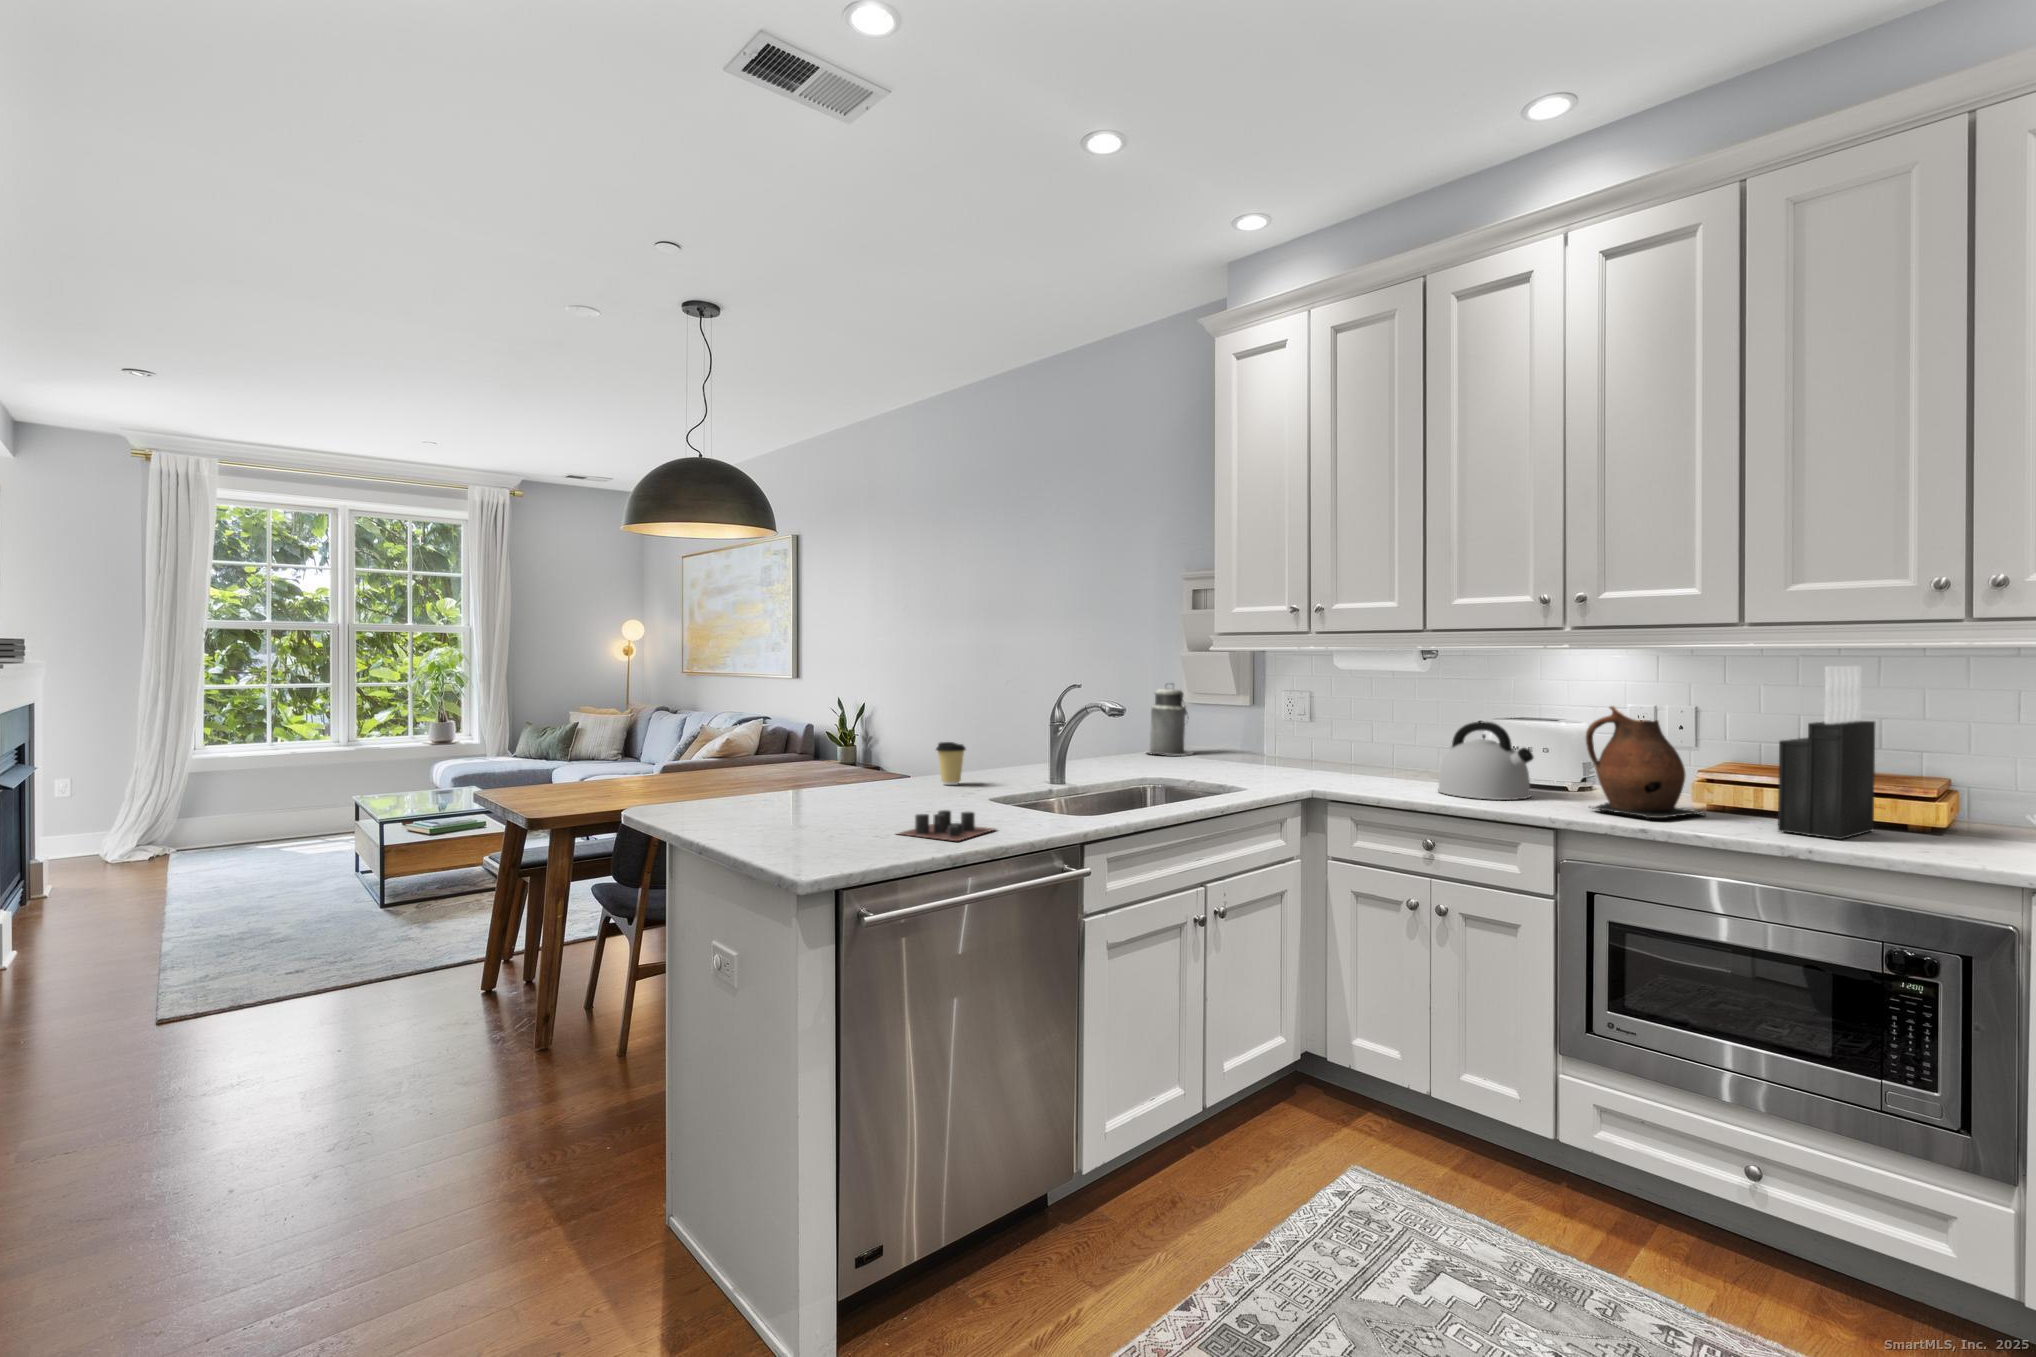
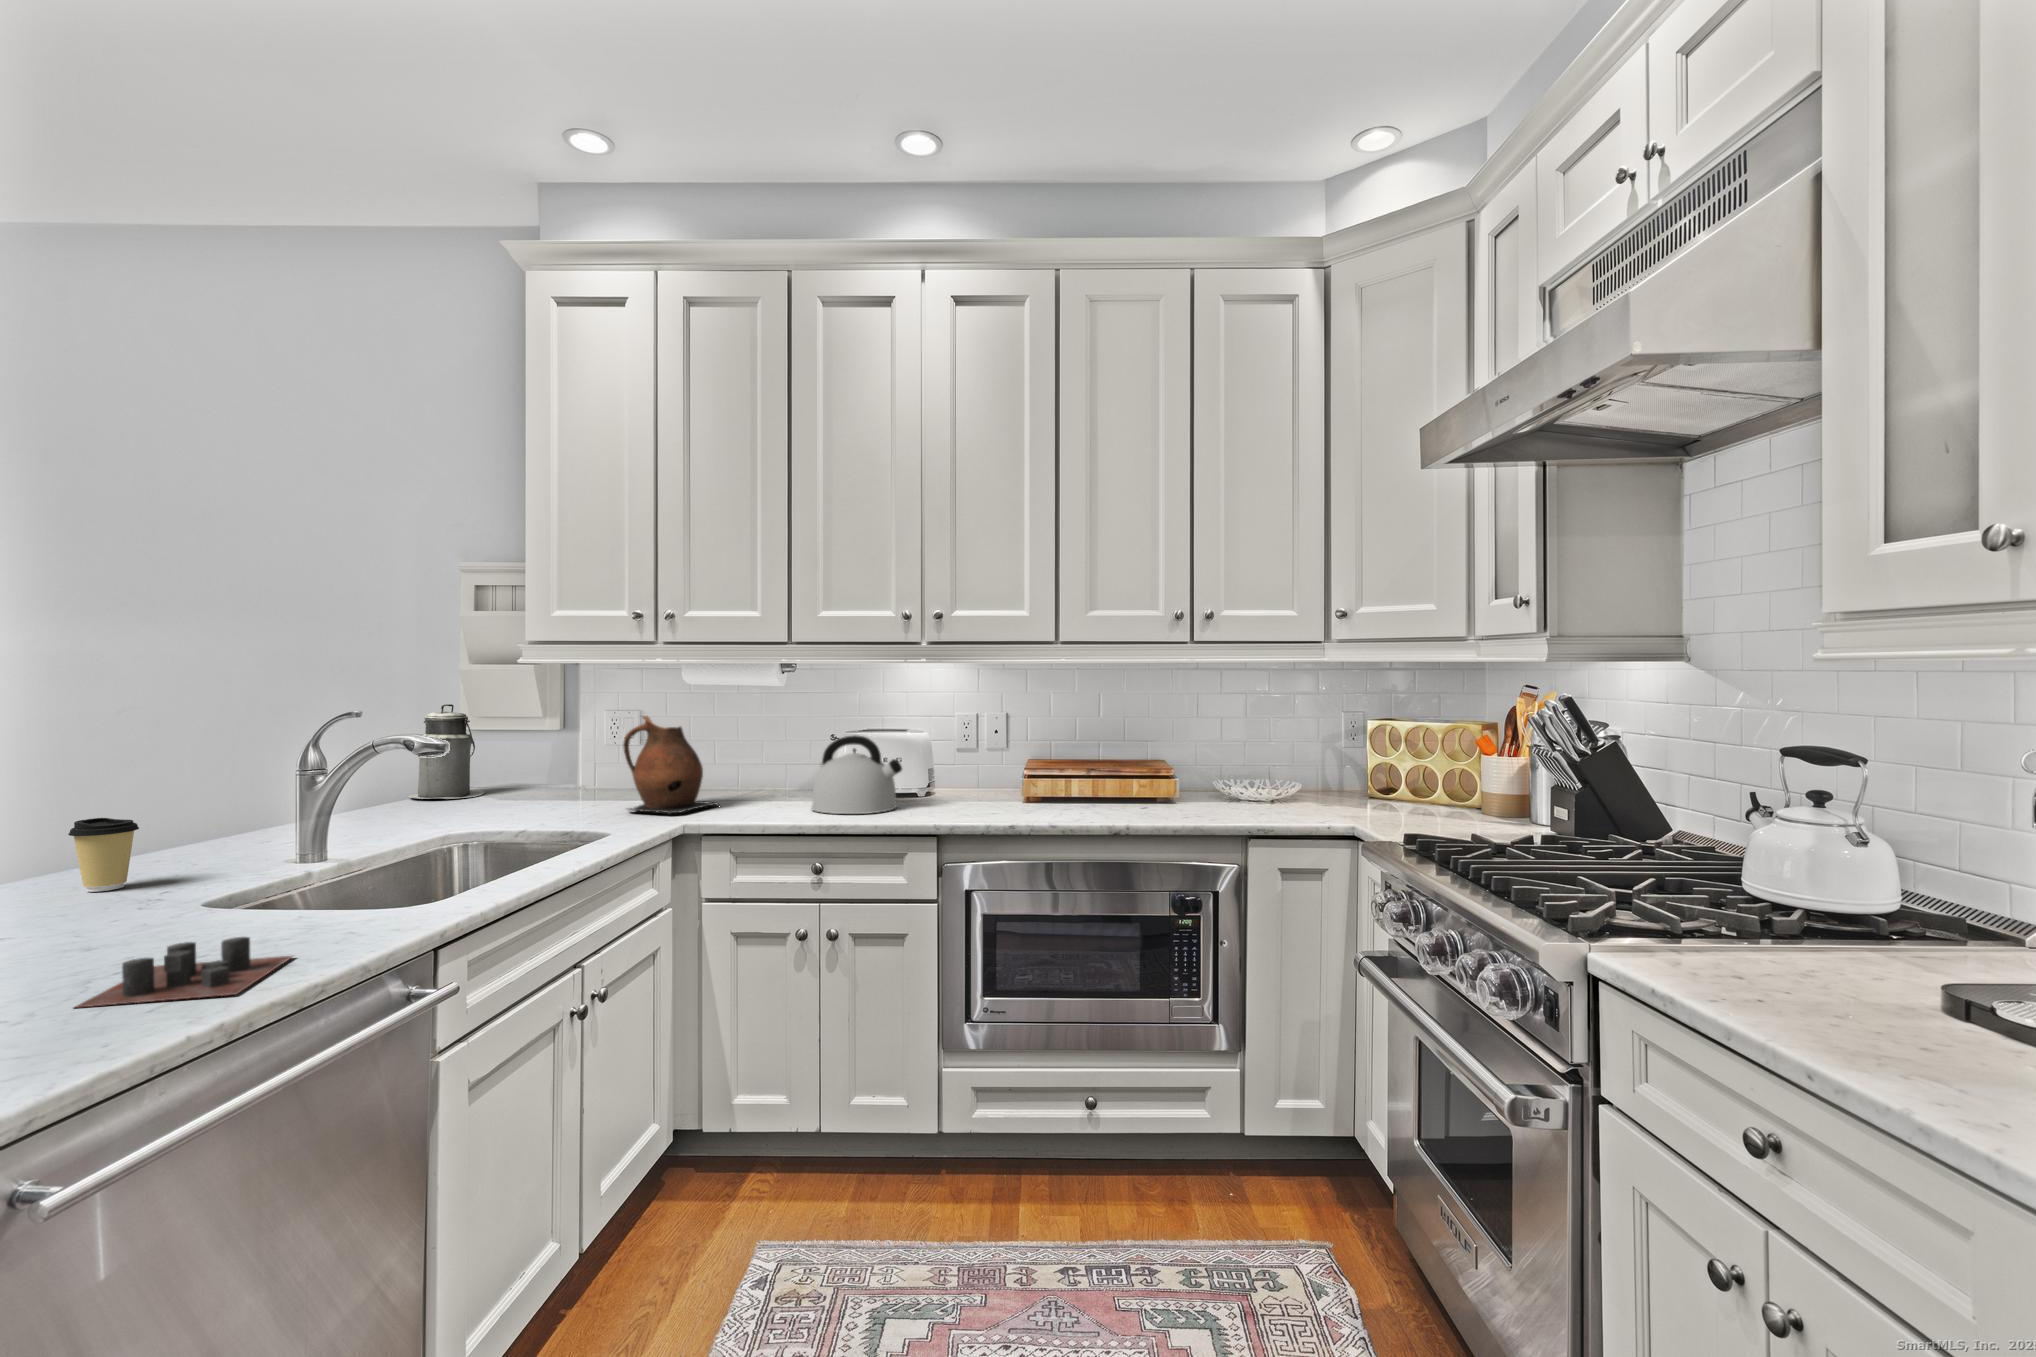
knife block: present [1778,666,1875,839] -> none [1095,677,1146,817]
ceramic pitcher: present [1586,706,1704,819] -> present [623,716,719,814]

